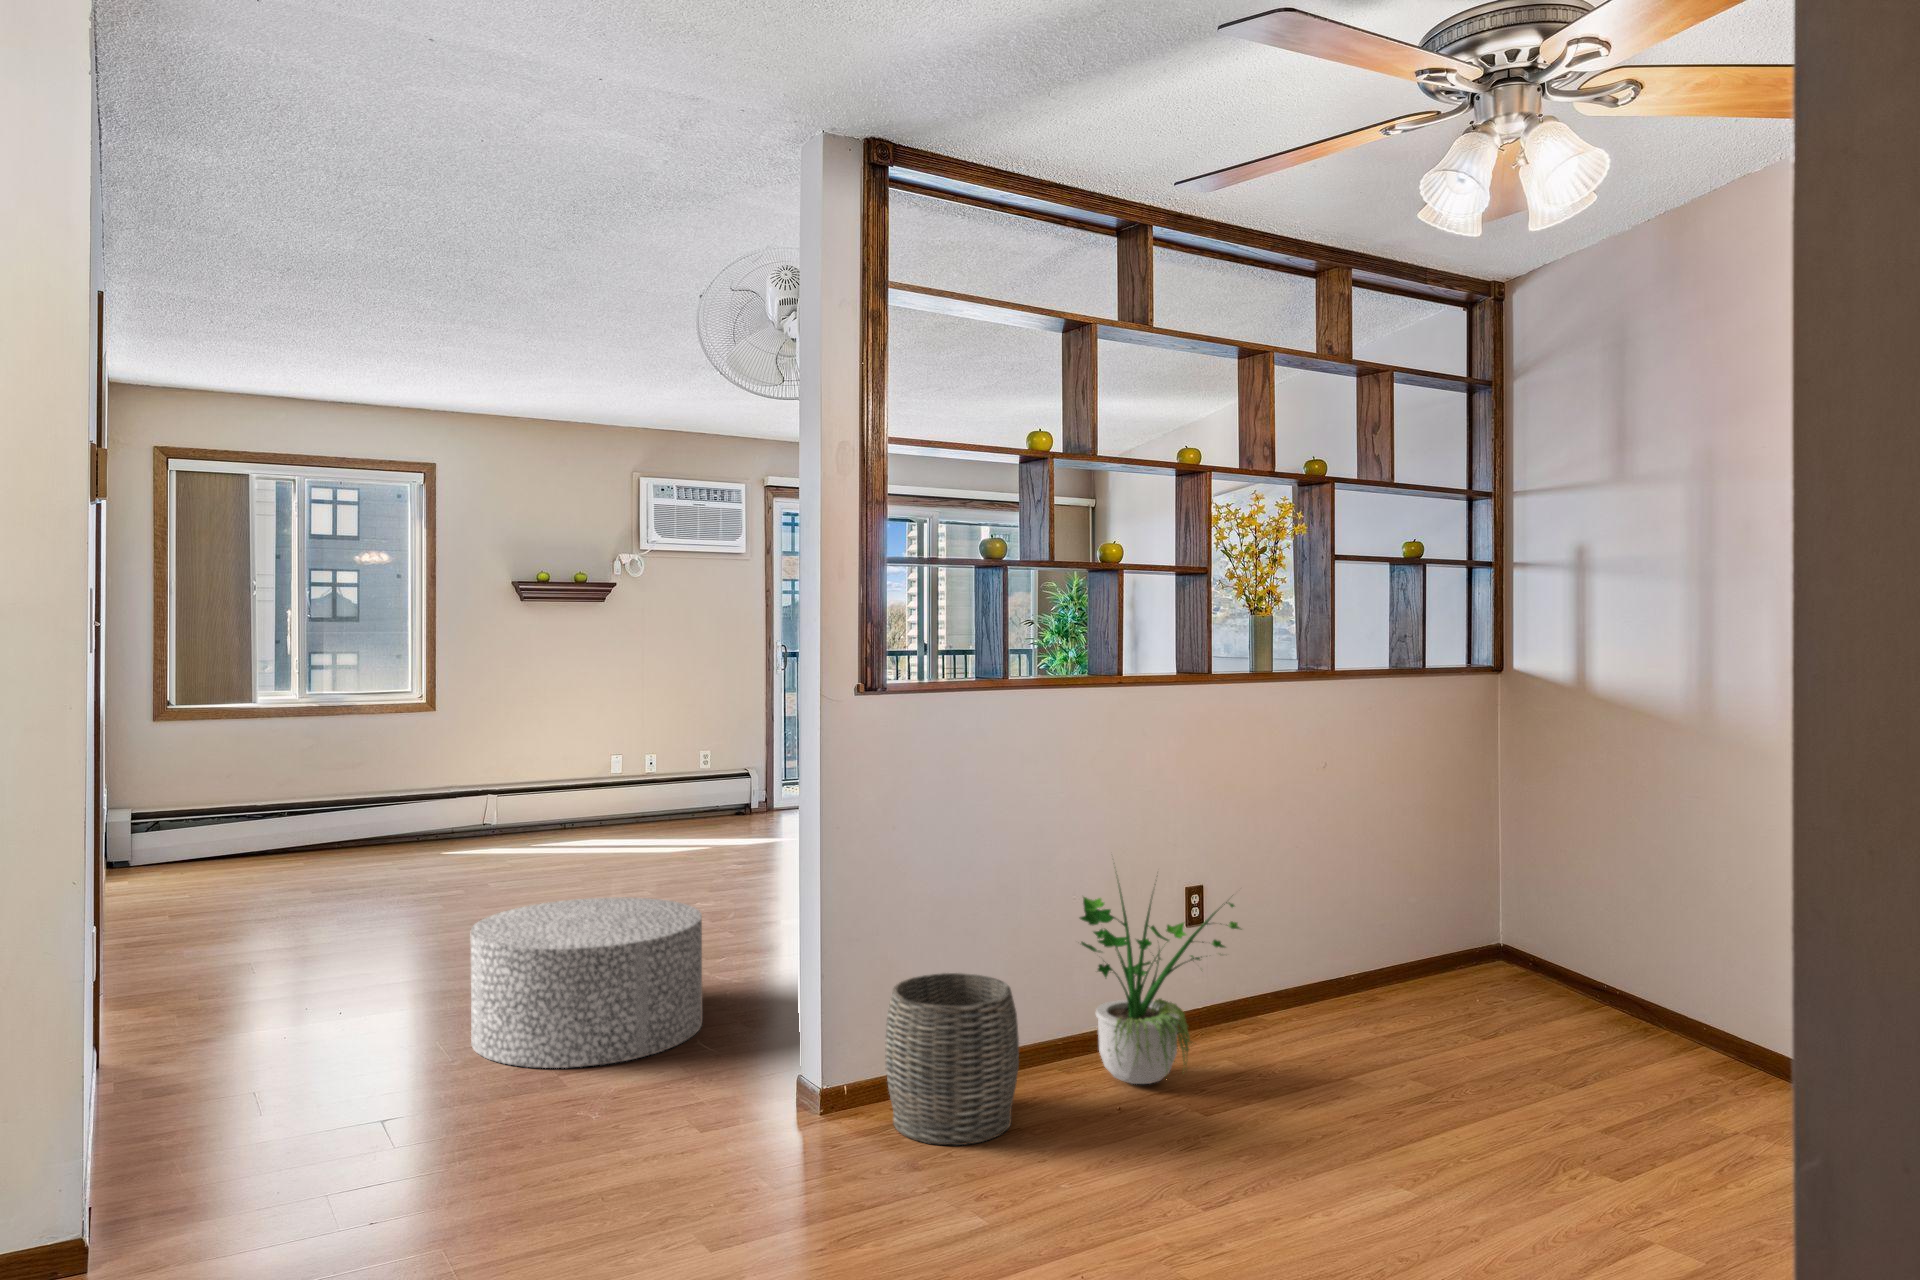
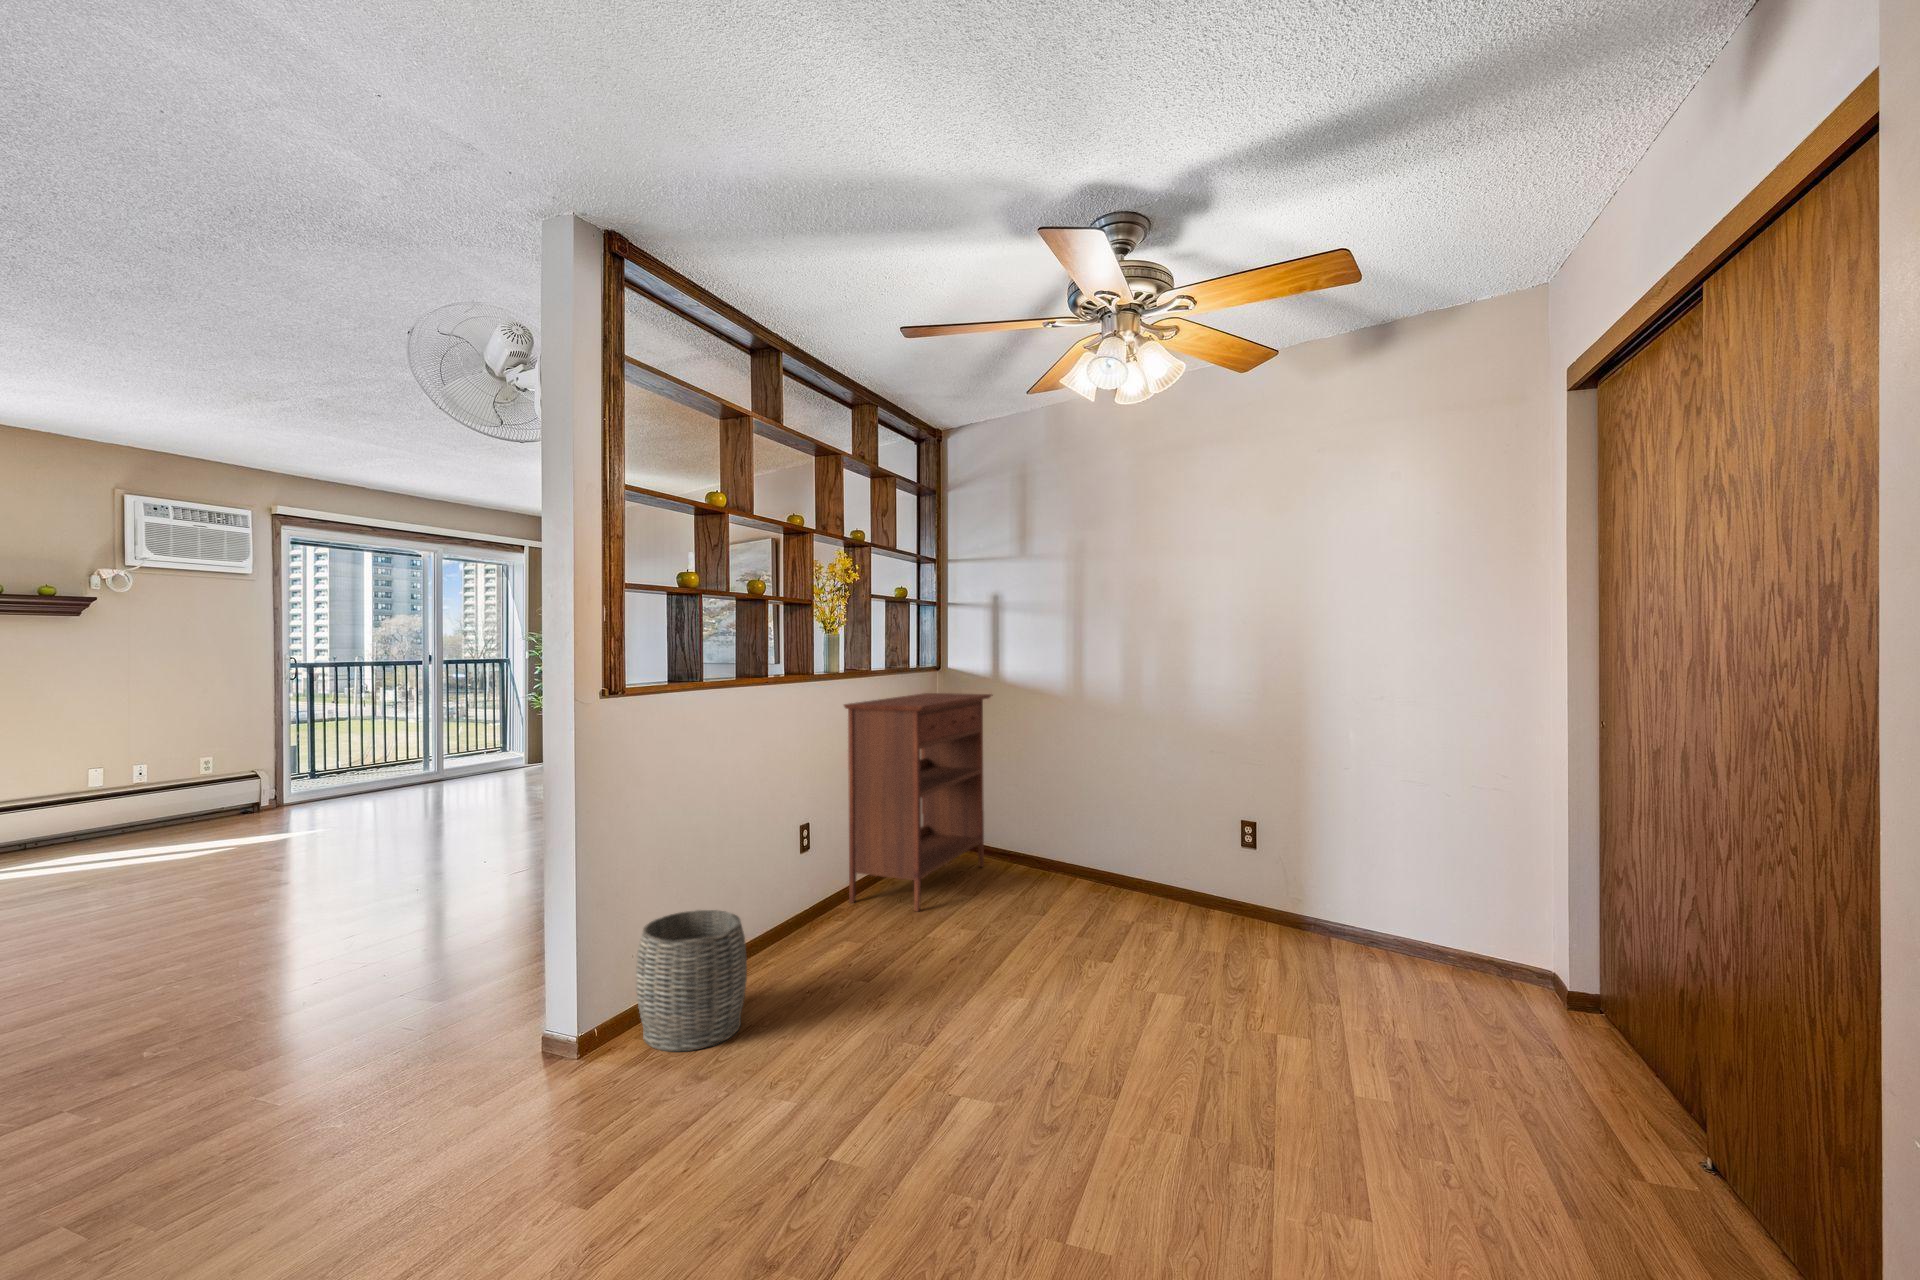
console table: none [1267,712,1565,1049] -> present [844,693,993,911]
potted plant: present [1080,885,1240,1084] -> none [750,802,855,968]
ottoman: present [471,897,702,1068] -> none [91,901,386,1106]

